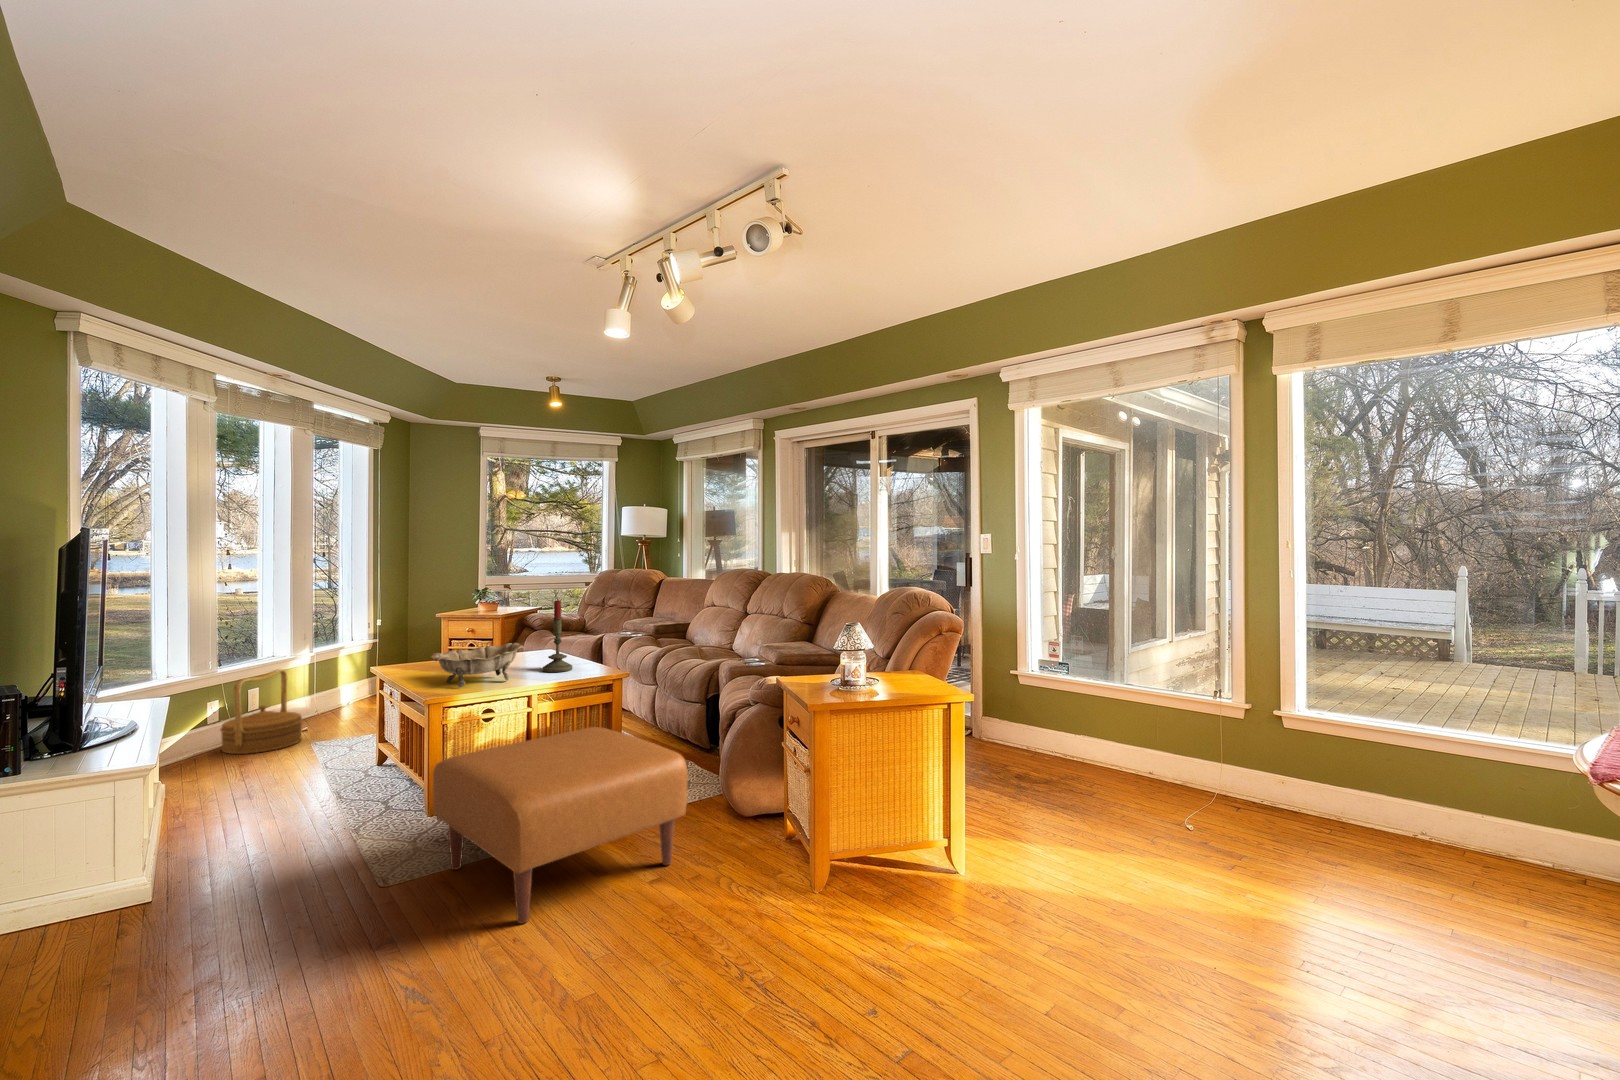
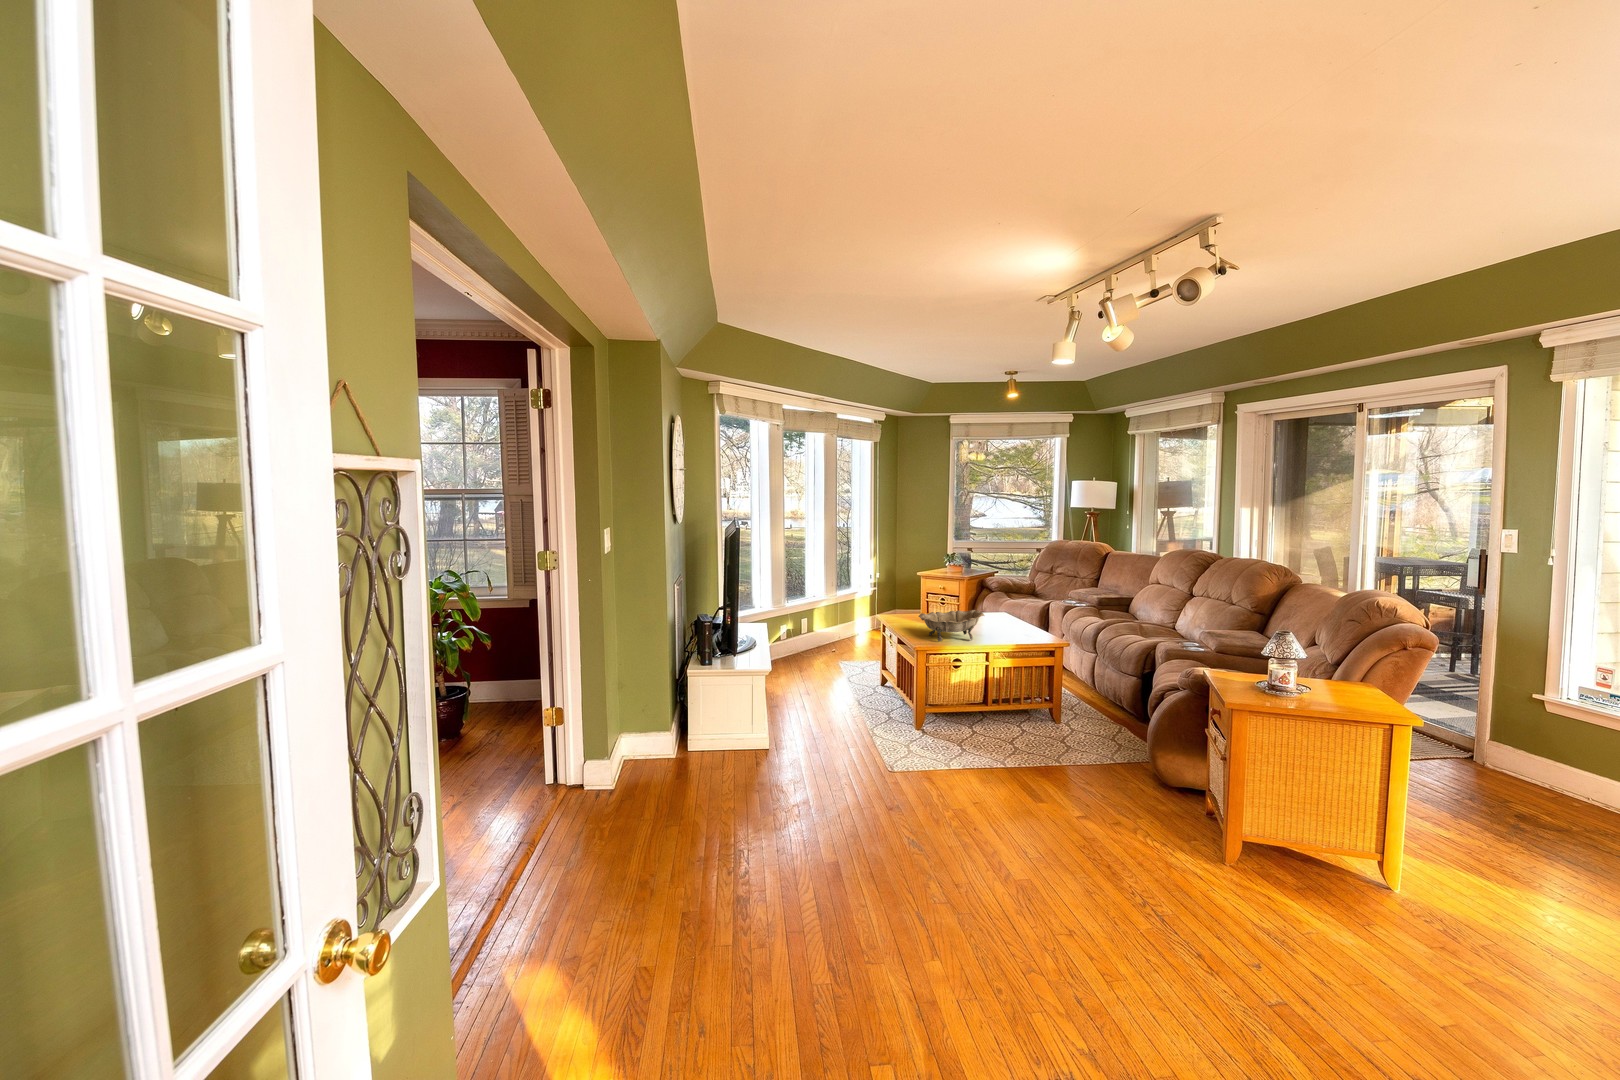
candle: present [543,600,572,672] -> none [998,577,1022,637]
woven basket: present [220,669,303,754] -> none [789,608,834,664]
ottoman: present [433,727,687,924] -> none [924,688,1112,820]

